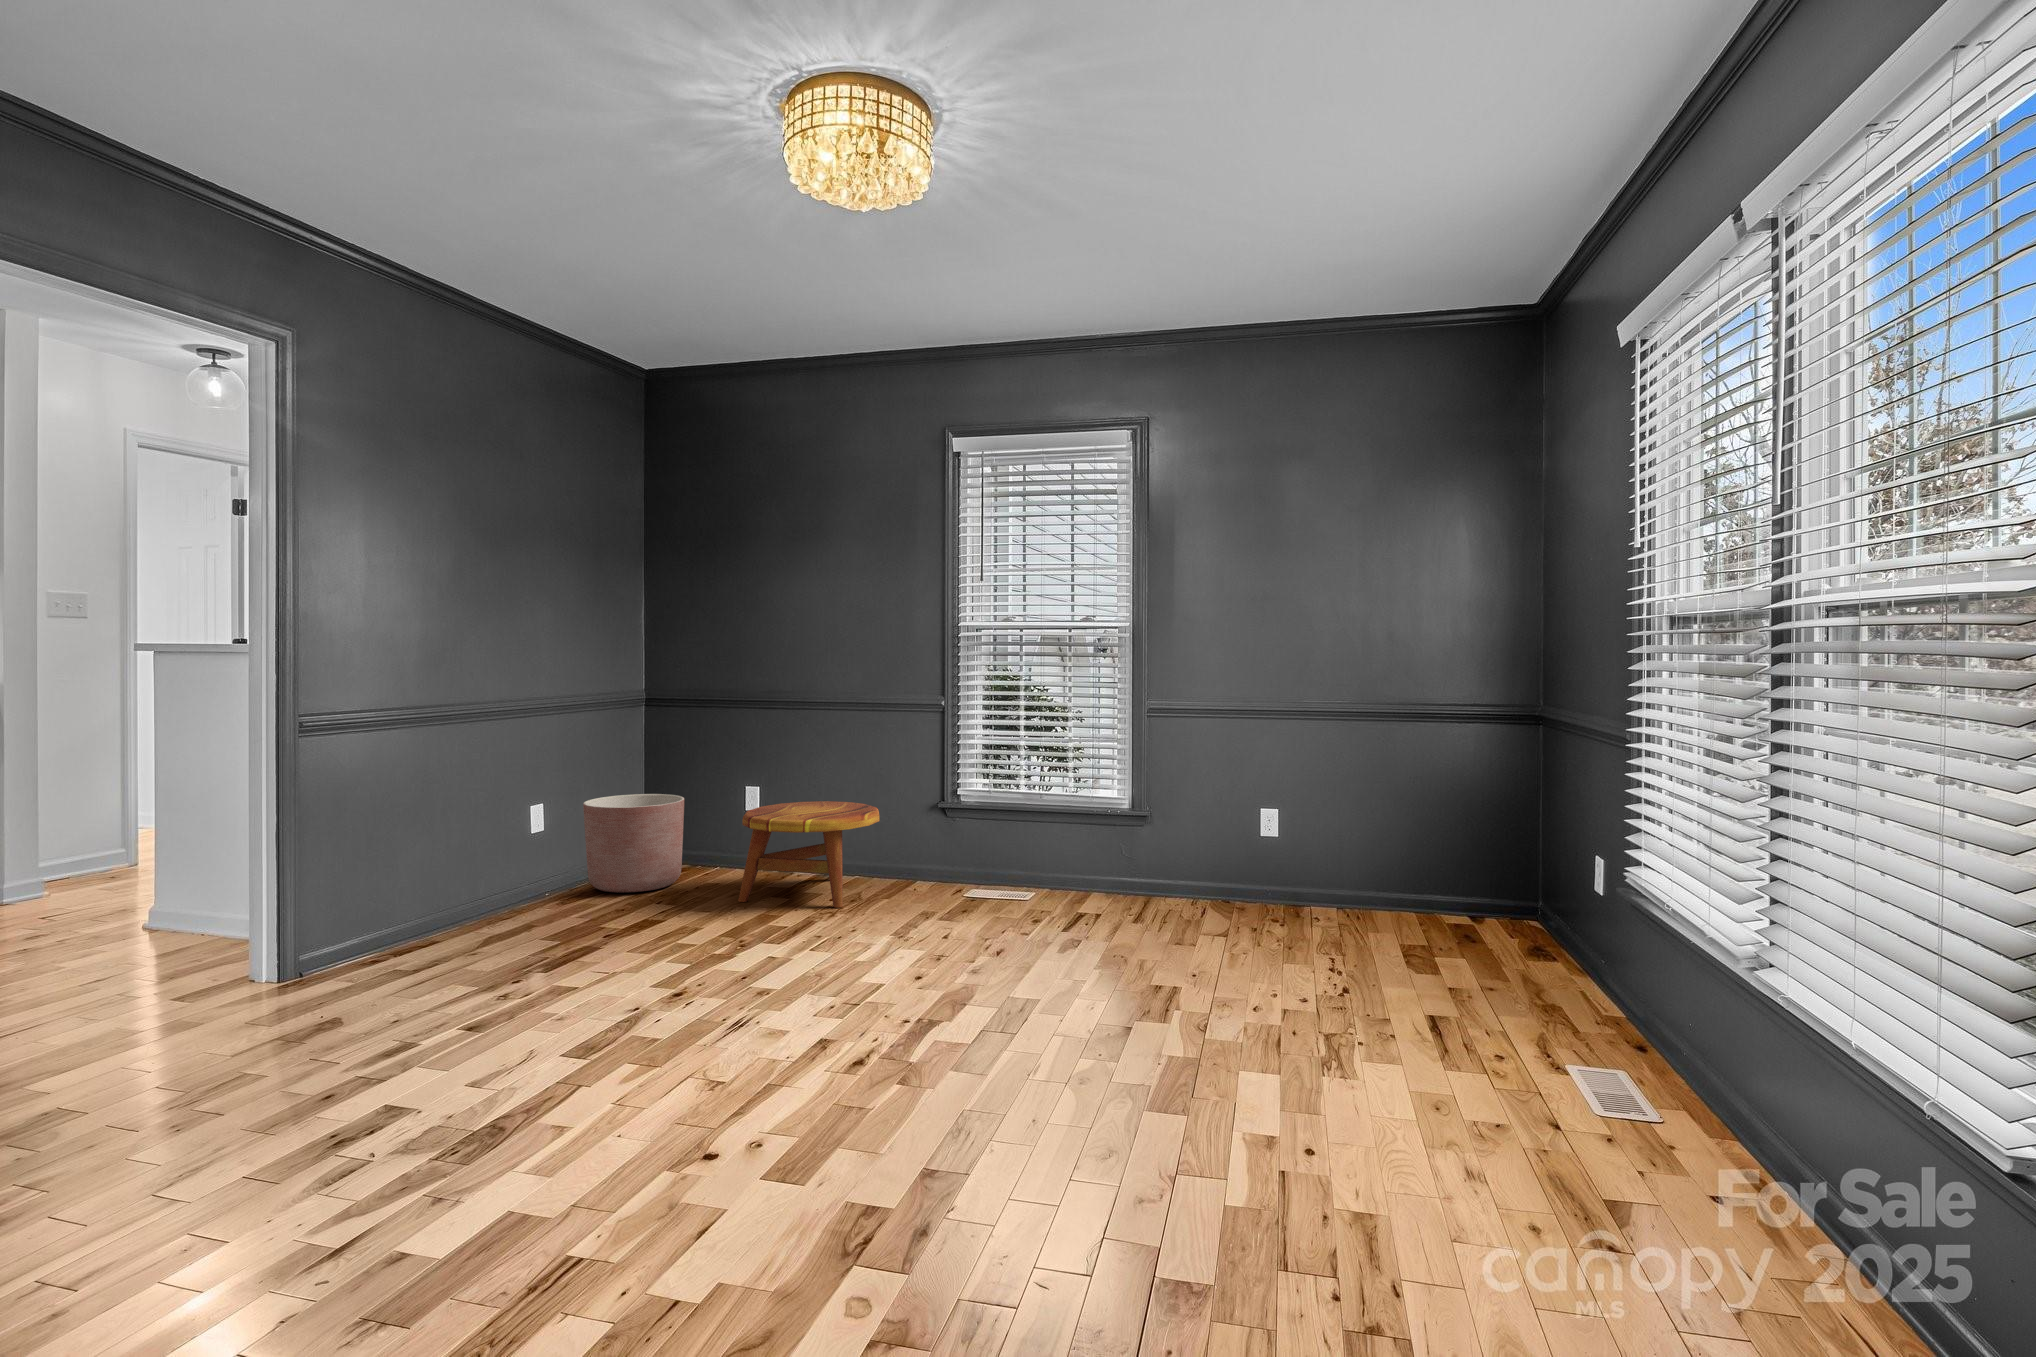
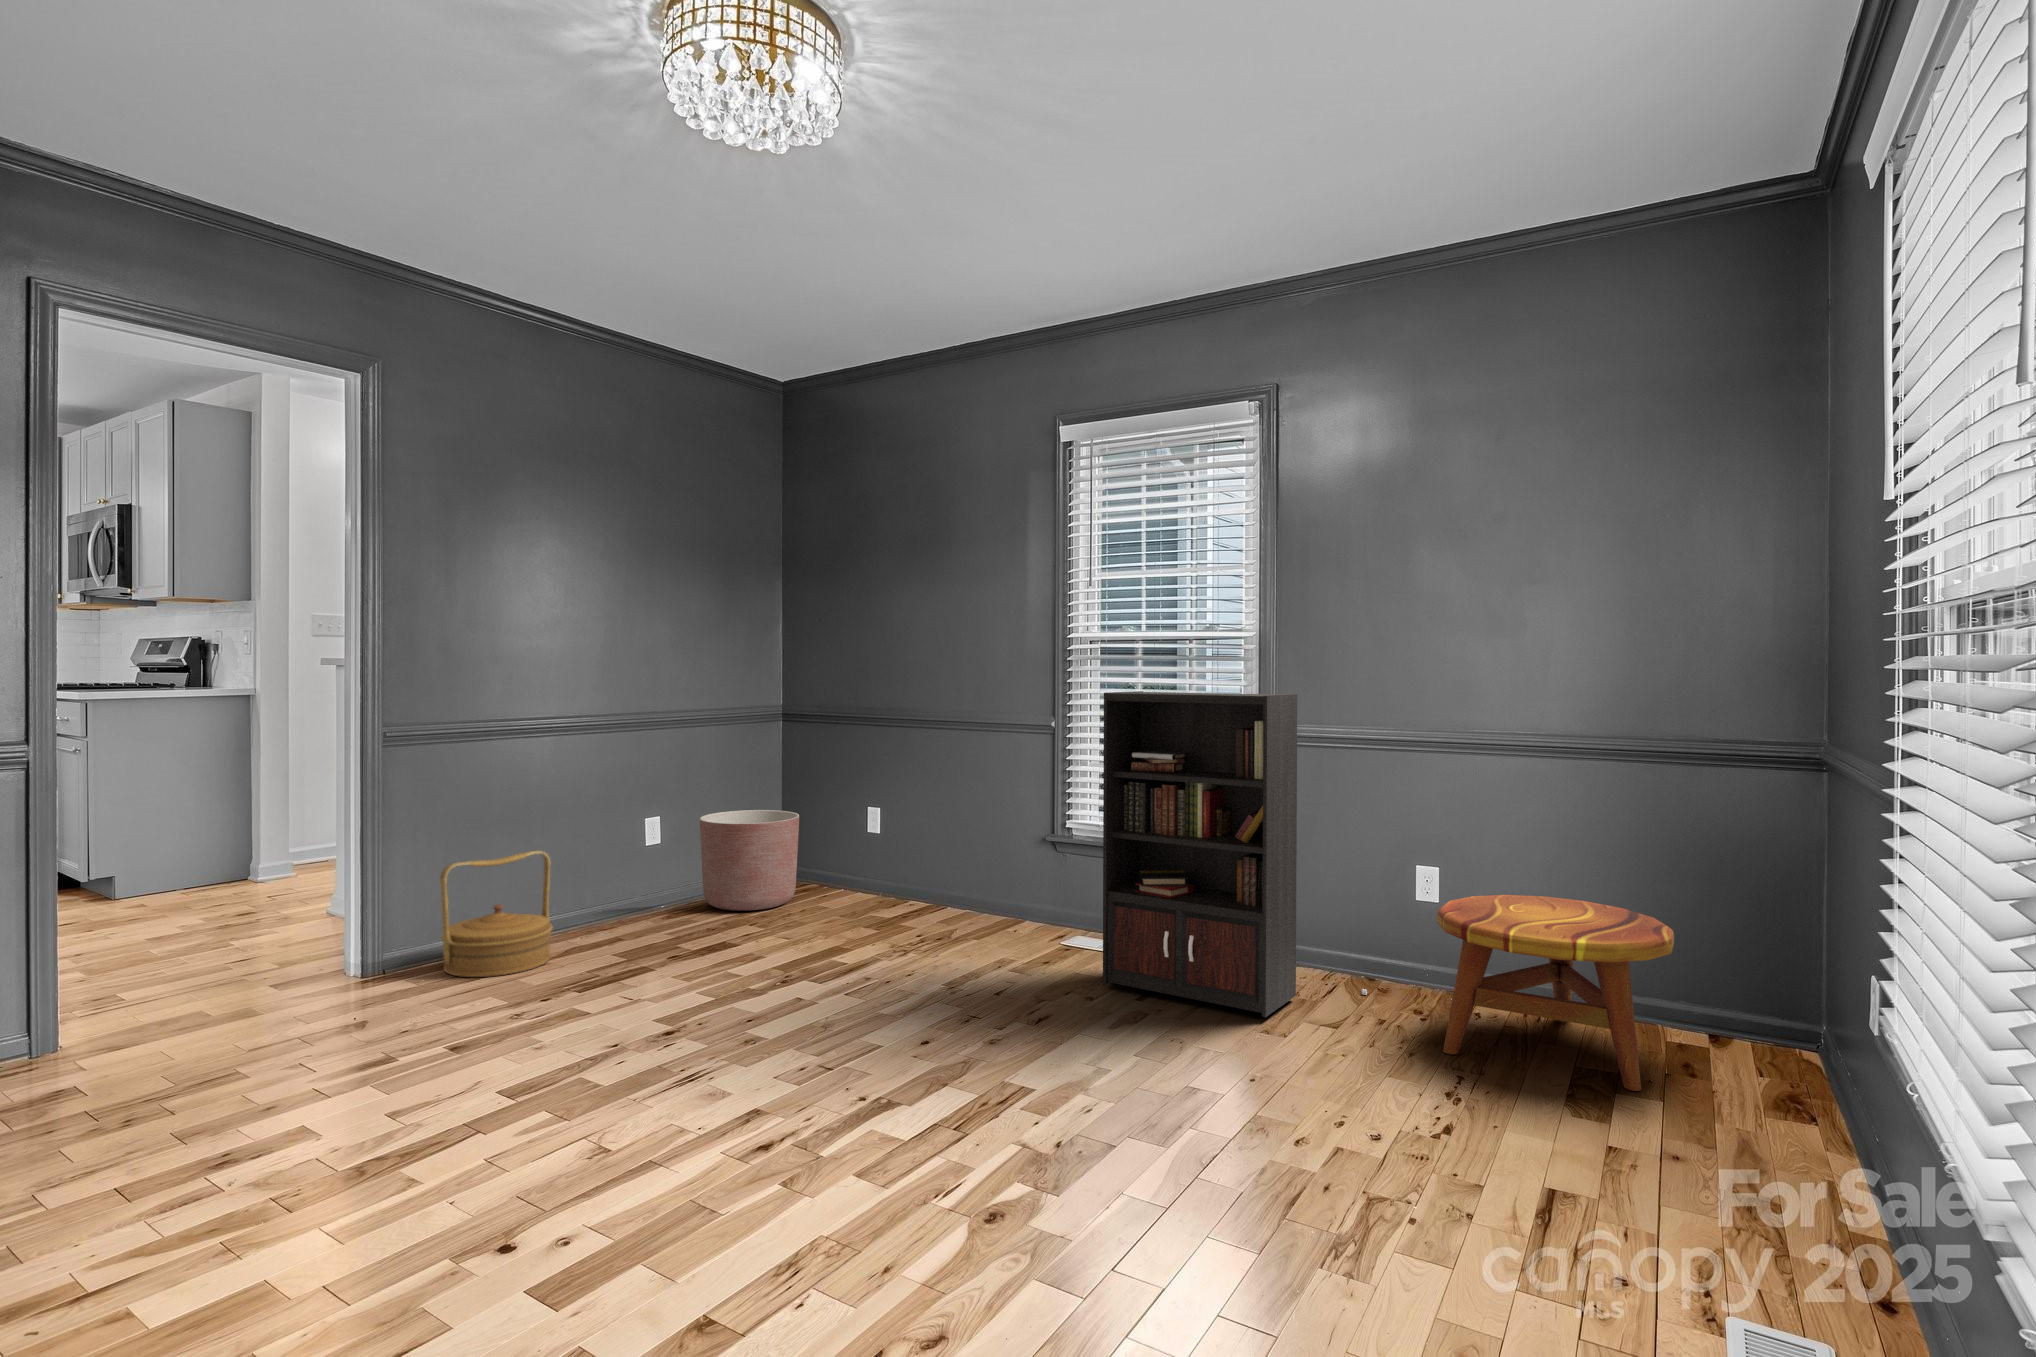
bookcase: none [1028,673,1232,934] -> present [1103,691,1367,1017]
side table: present [738,801,879,908] -> present [1437,895,1674,1091]
woven basket: none [365,841,481,971] -> present [440,851,553,977]

